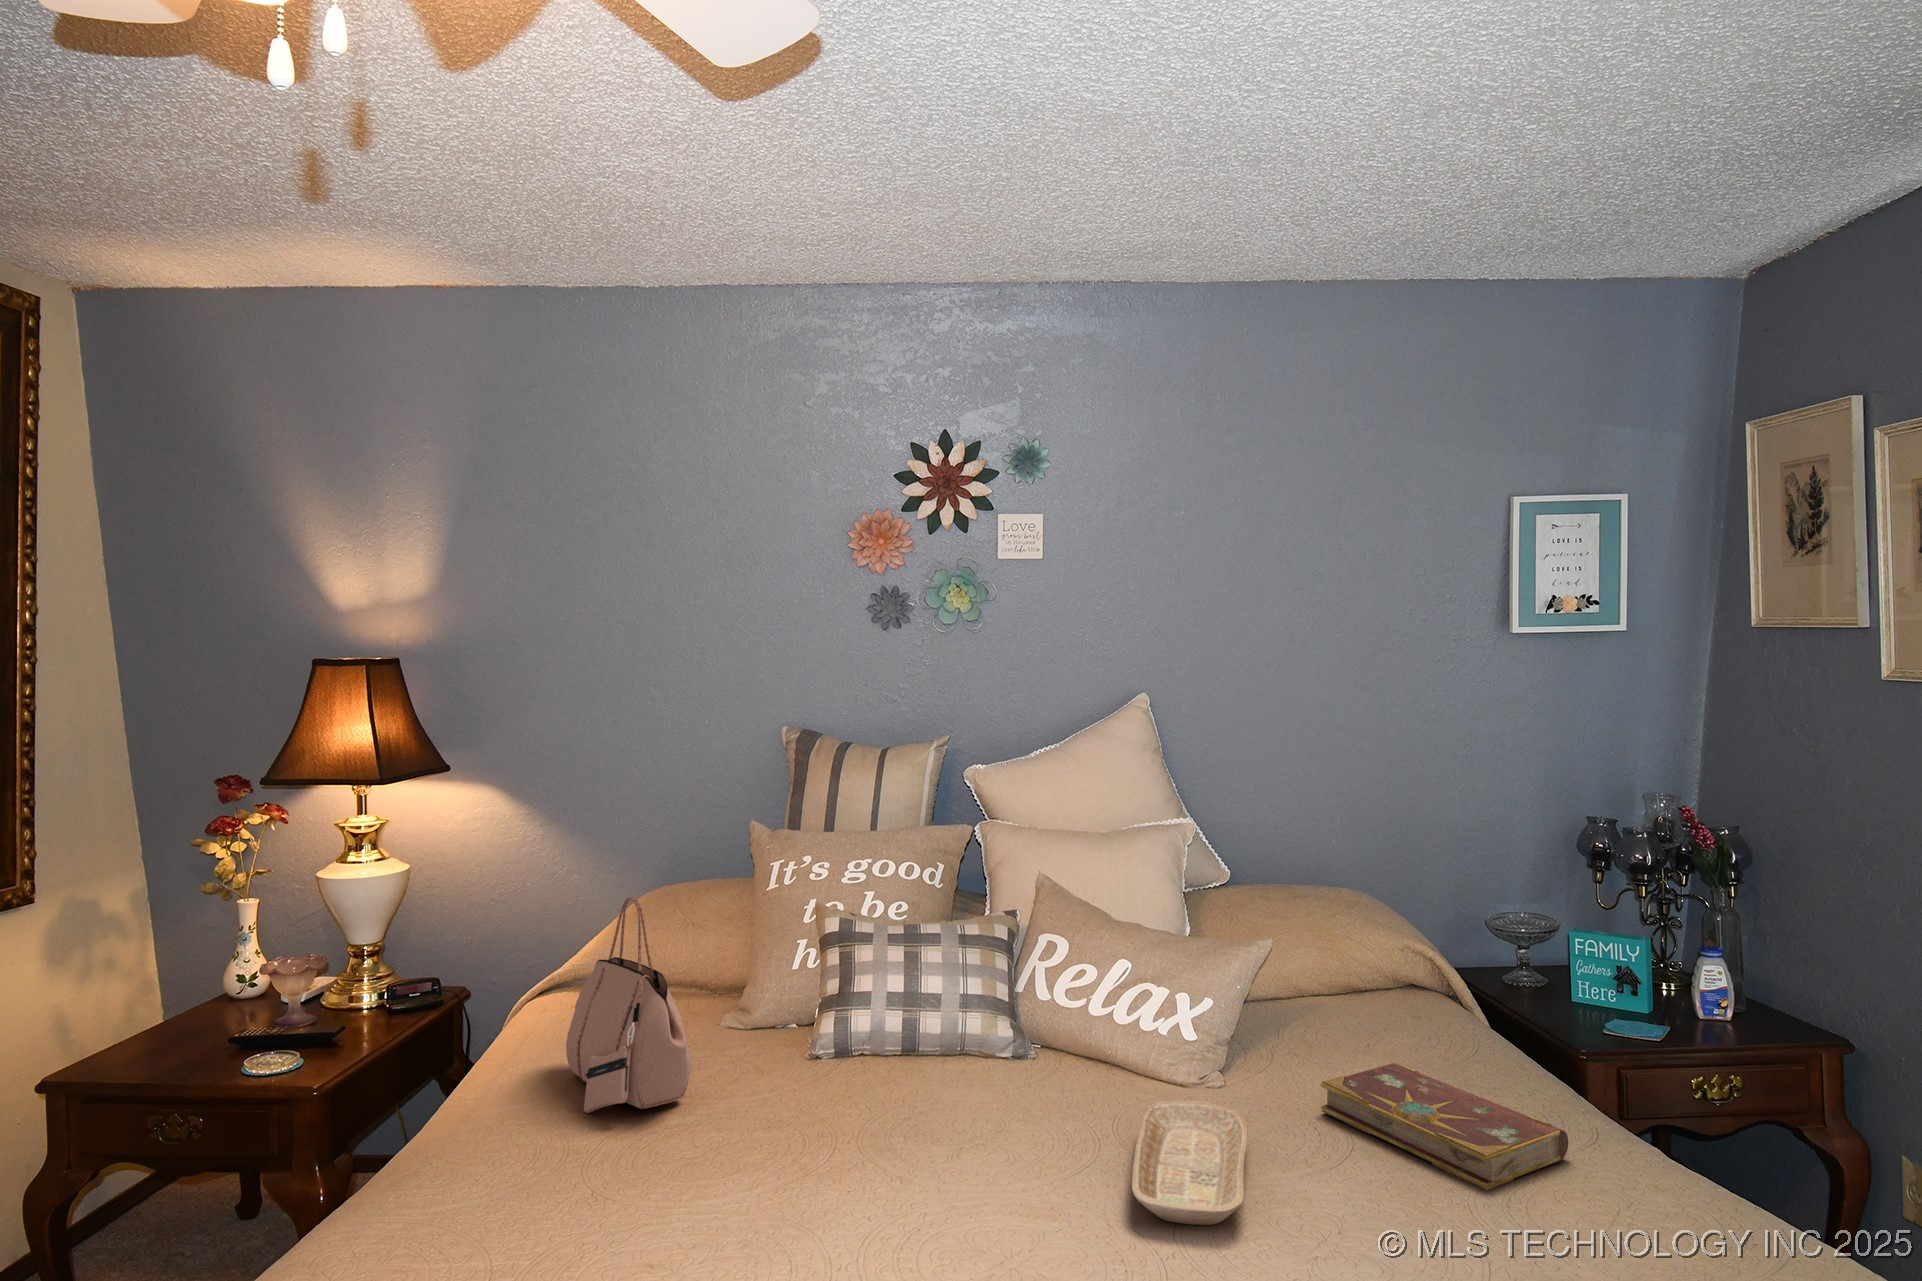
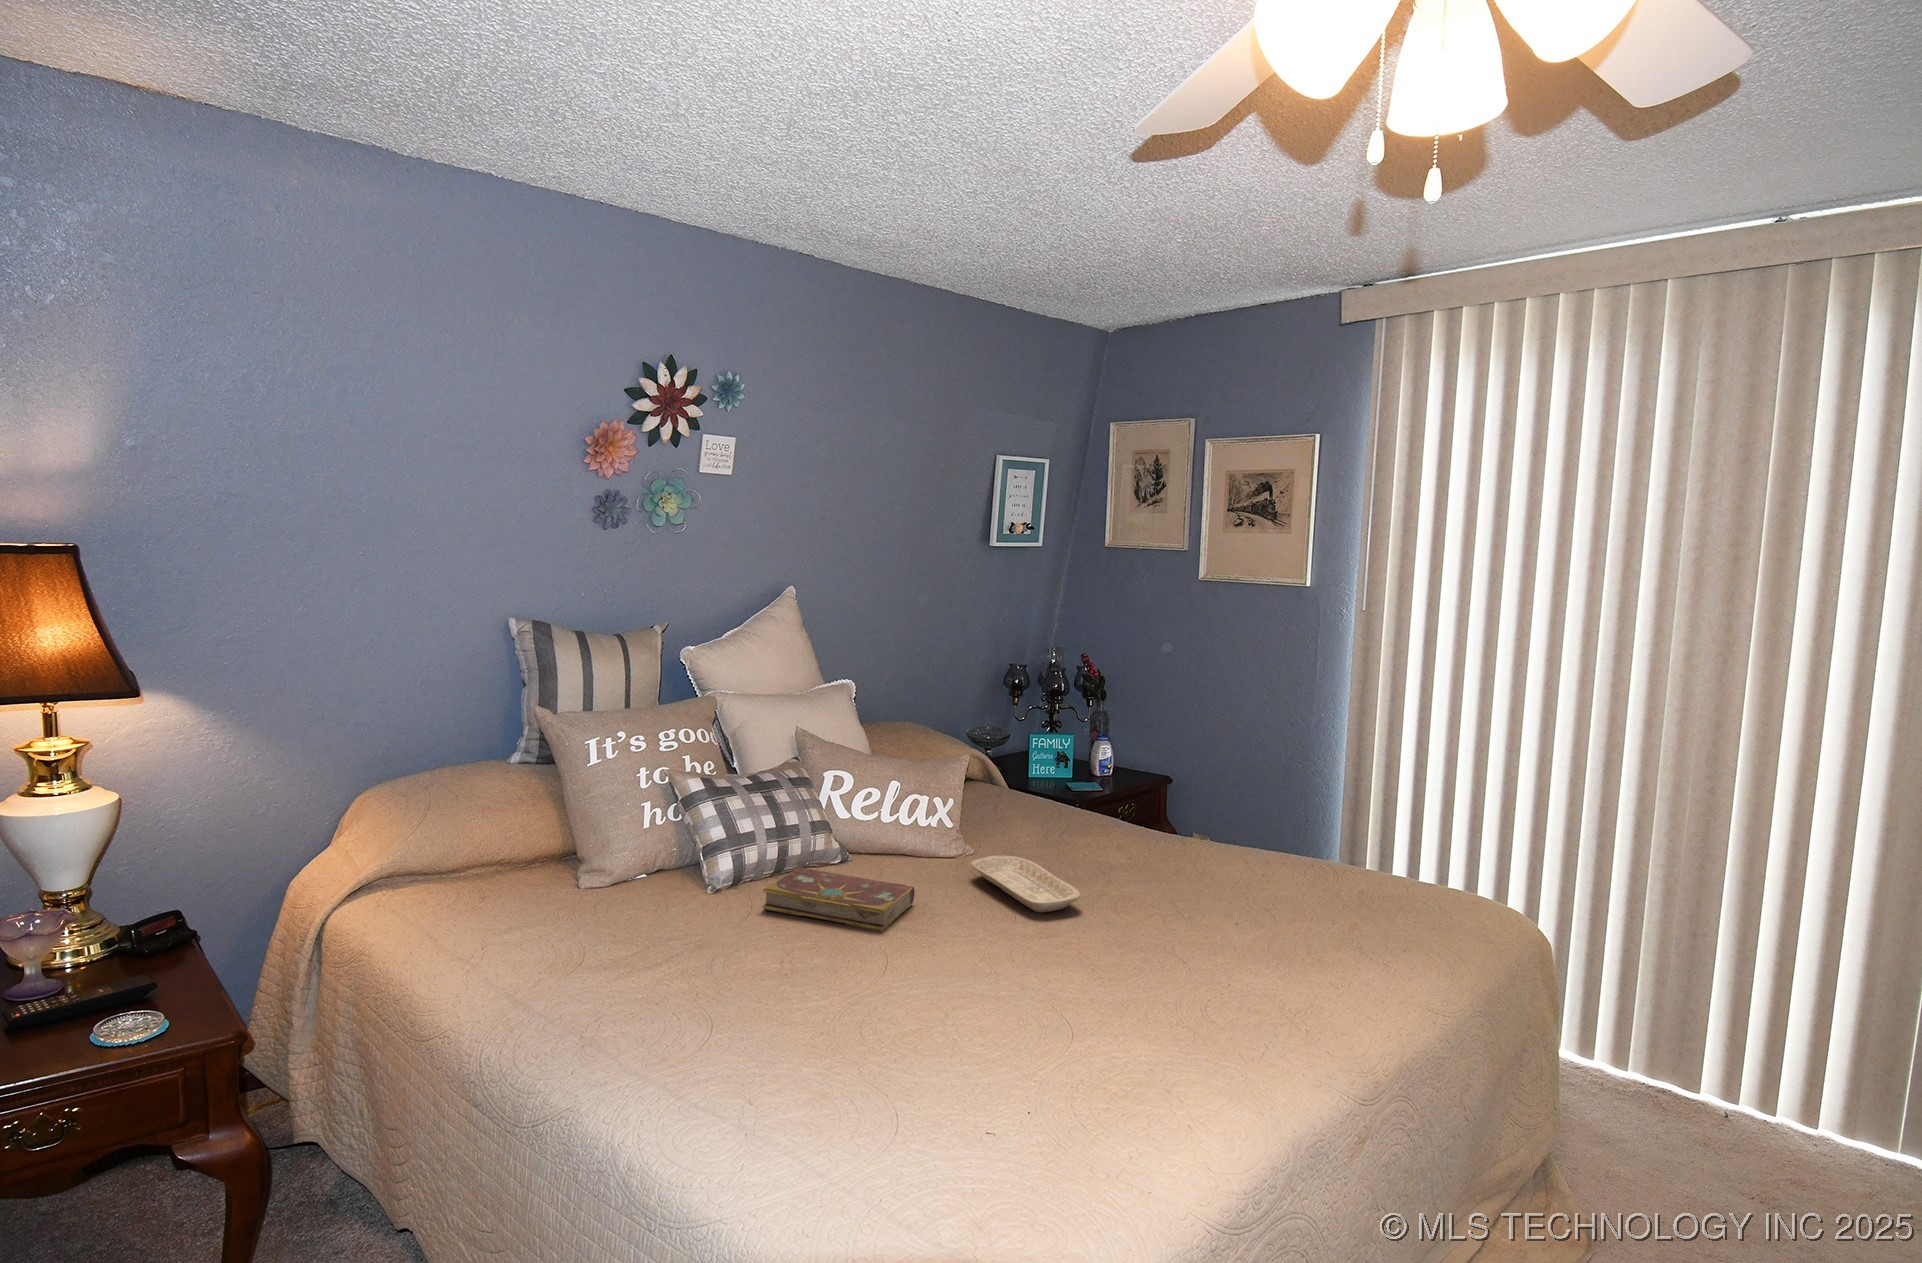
handbag: present [566,897,691,1113] -> none [512,779,686,955]
book: present [1320,1063,1568,1190] -> present [762,868,915,931]

